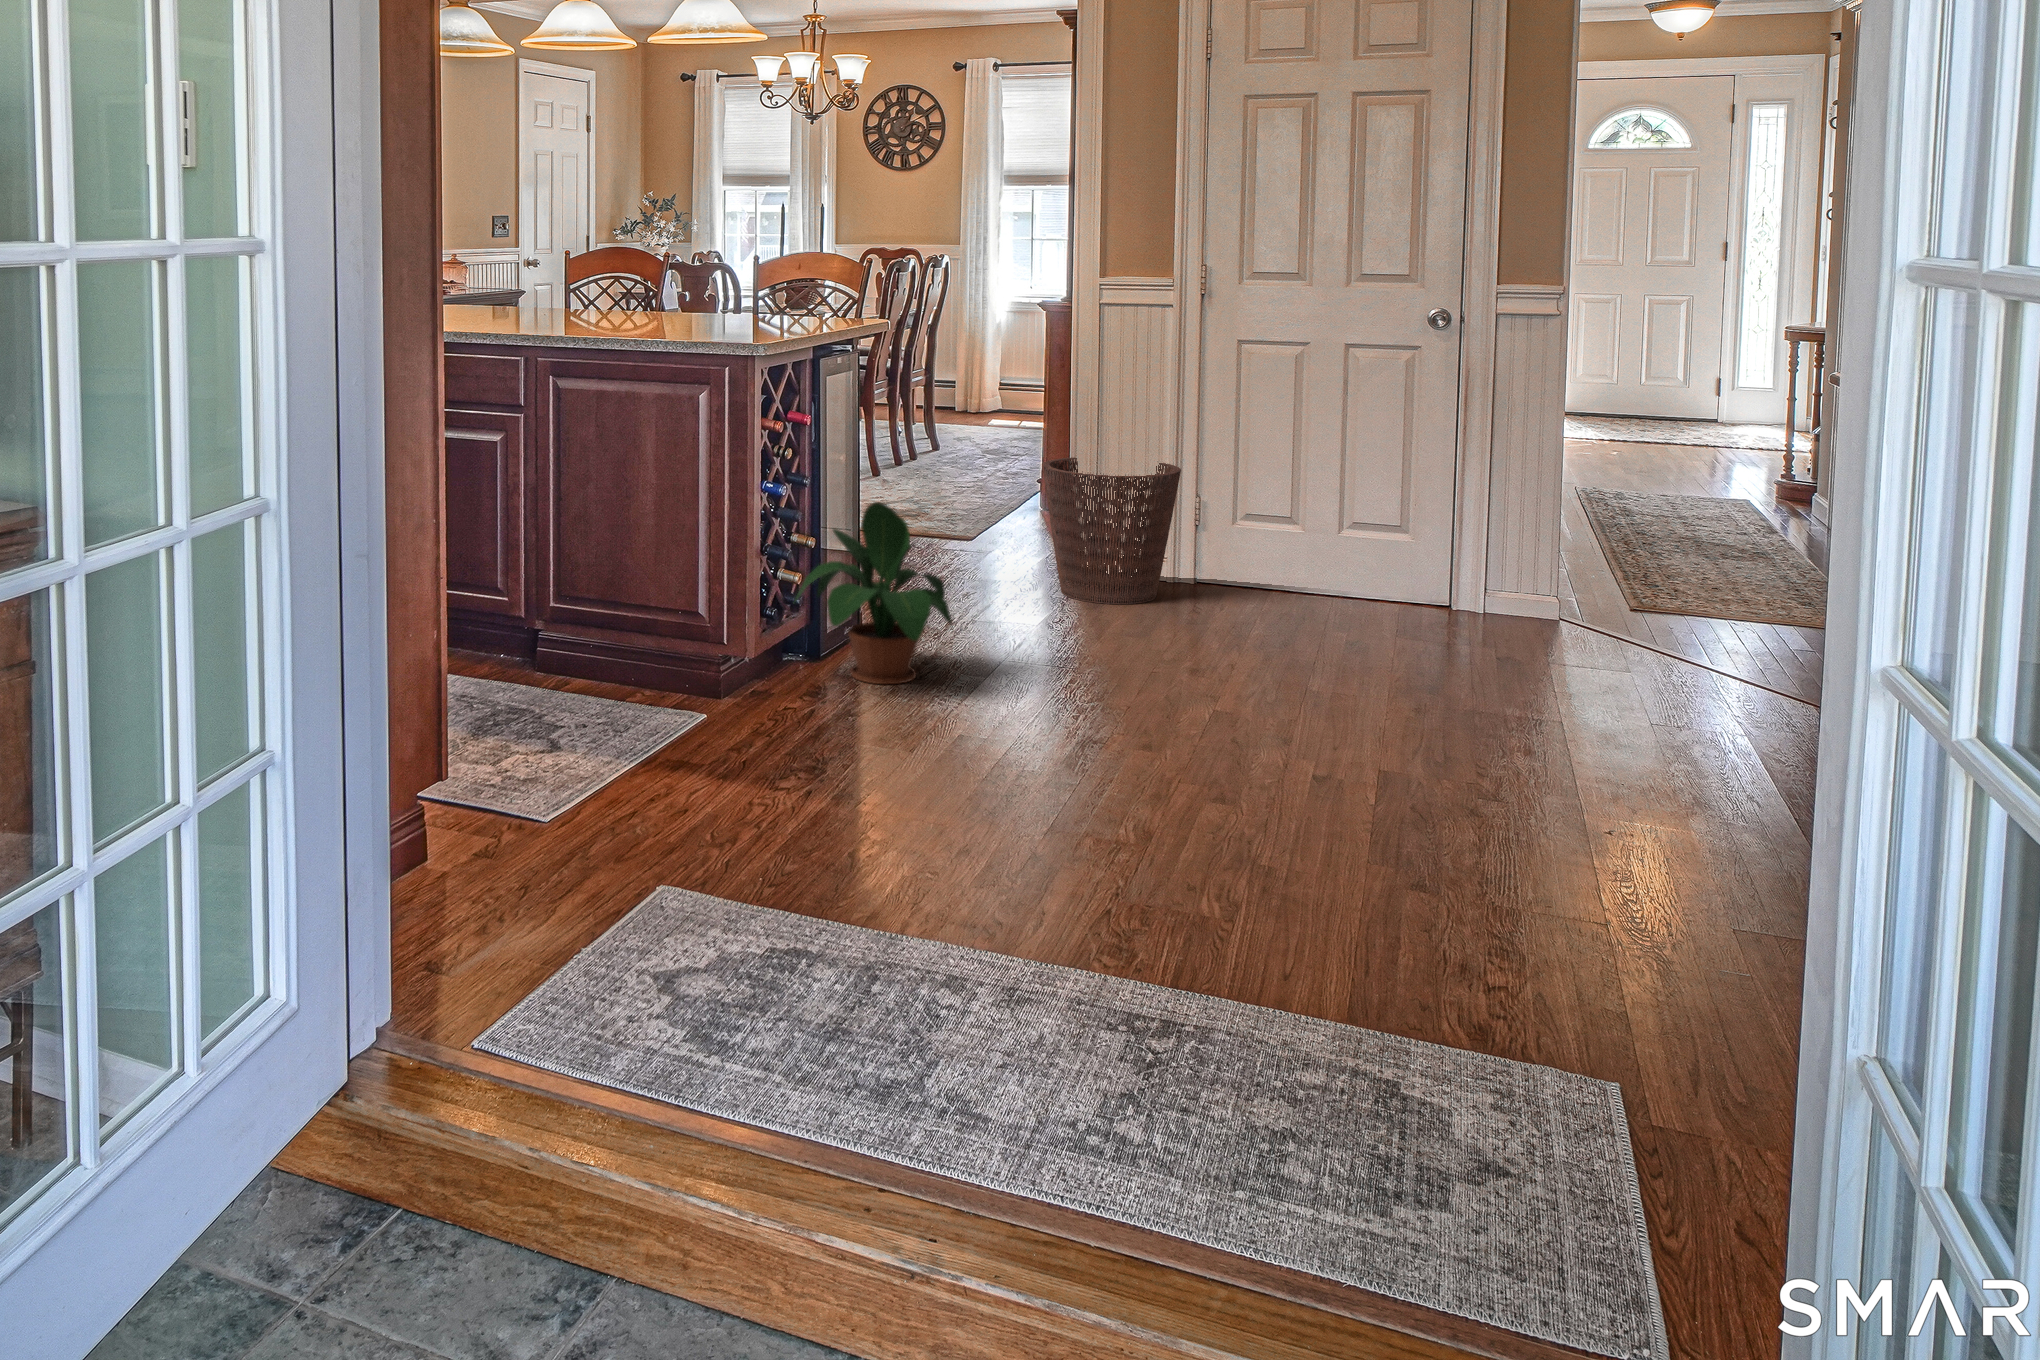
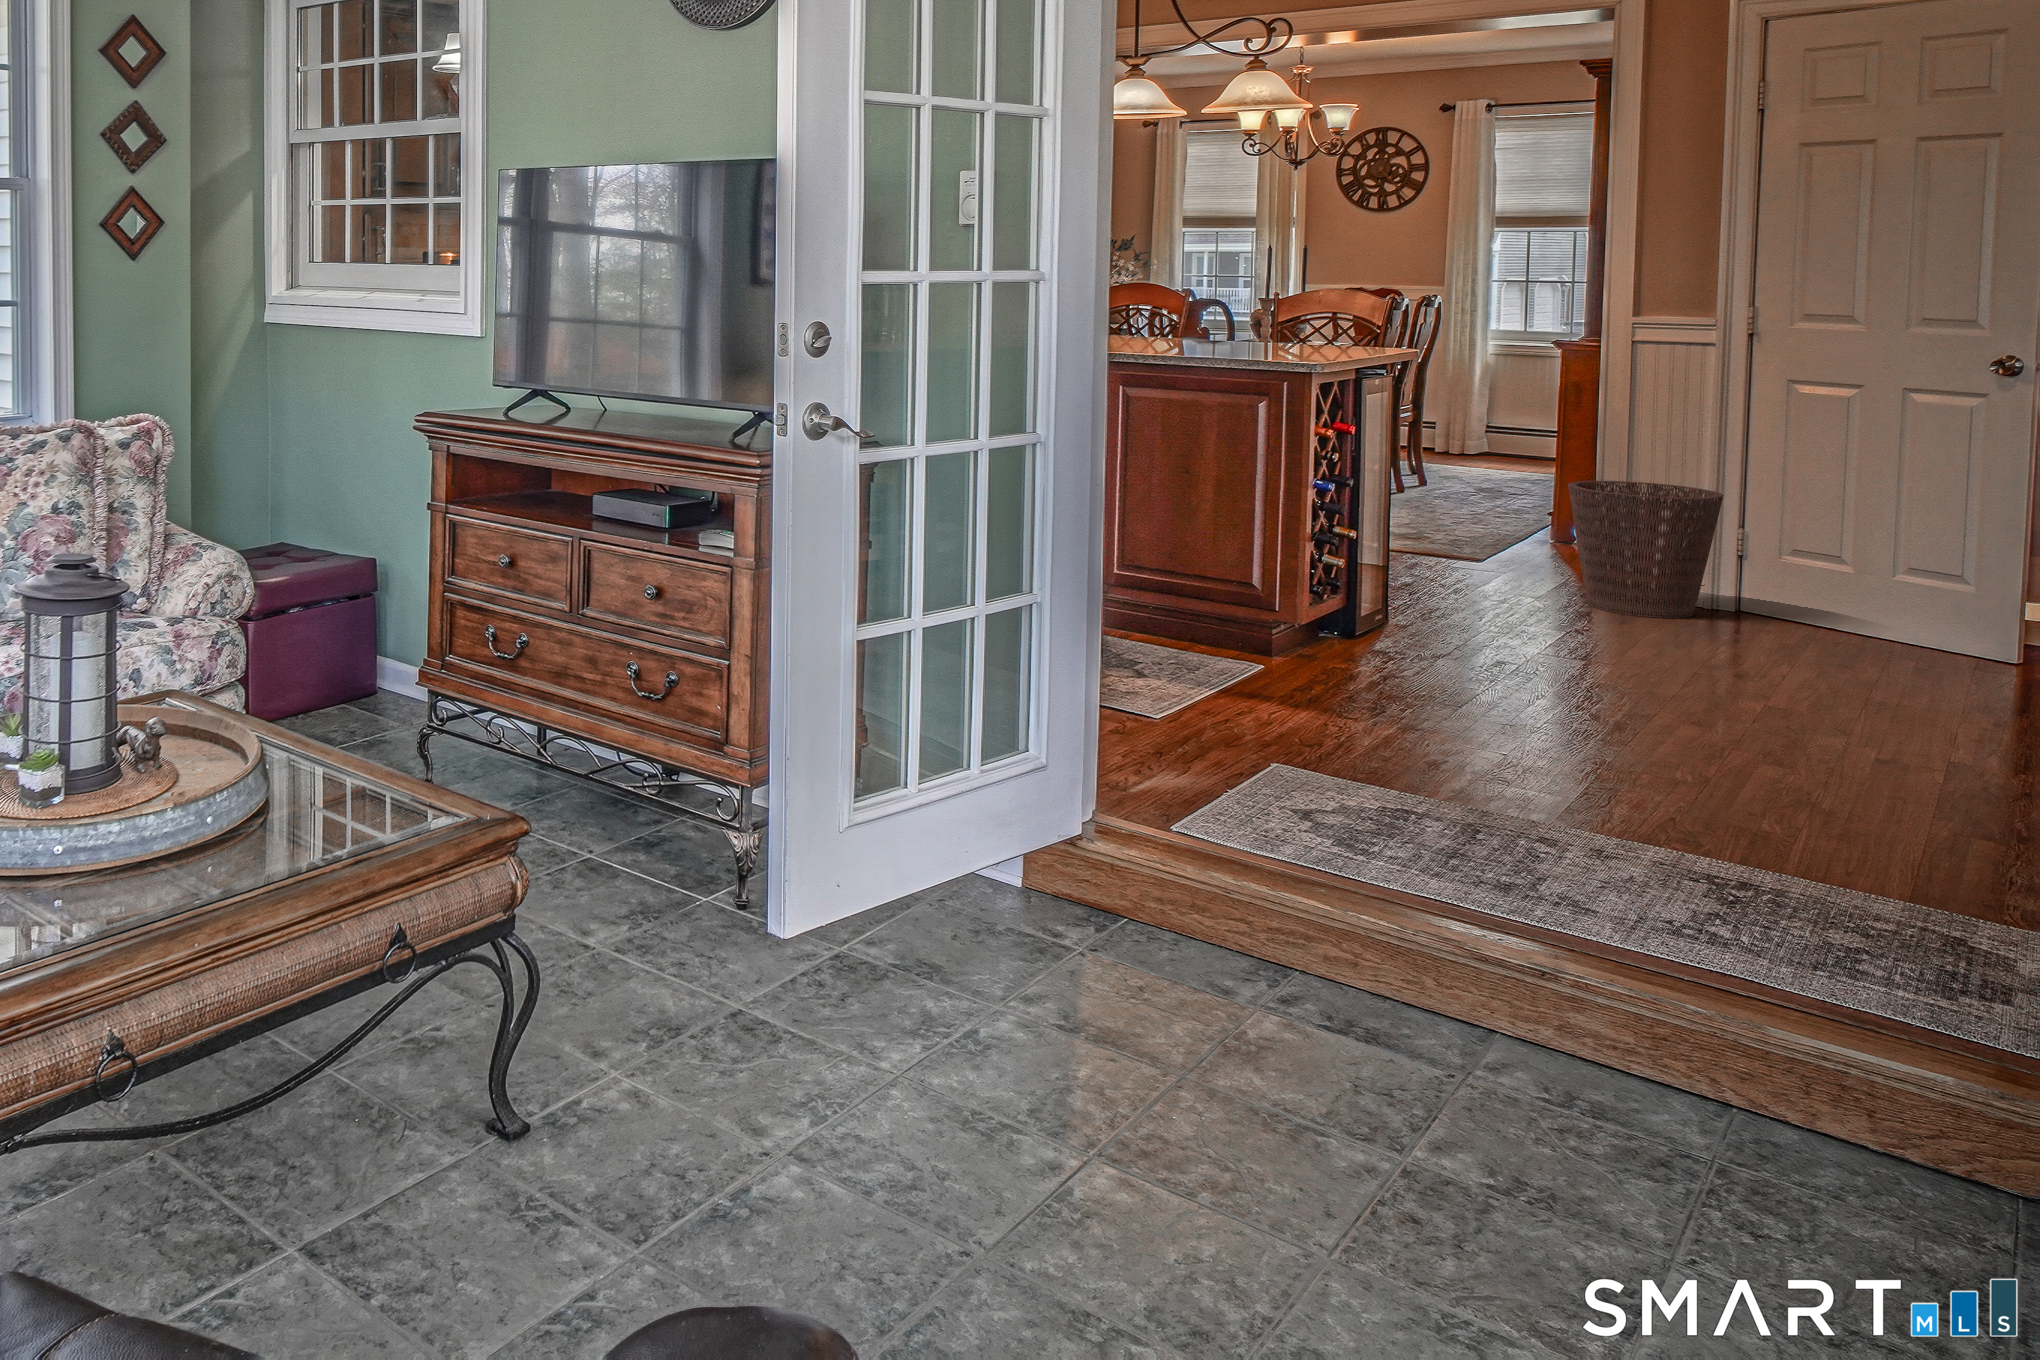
potted plant: present [796,502,952,684] -> none [1334,499,1490,657]

